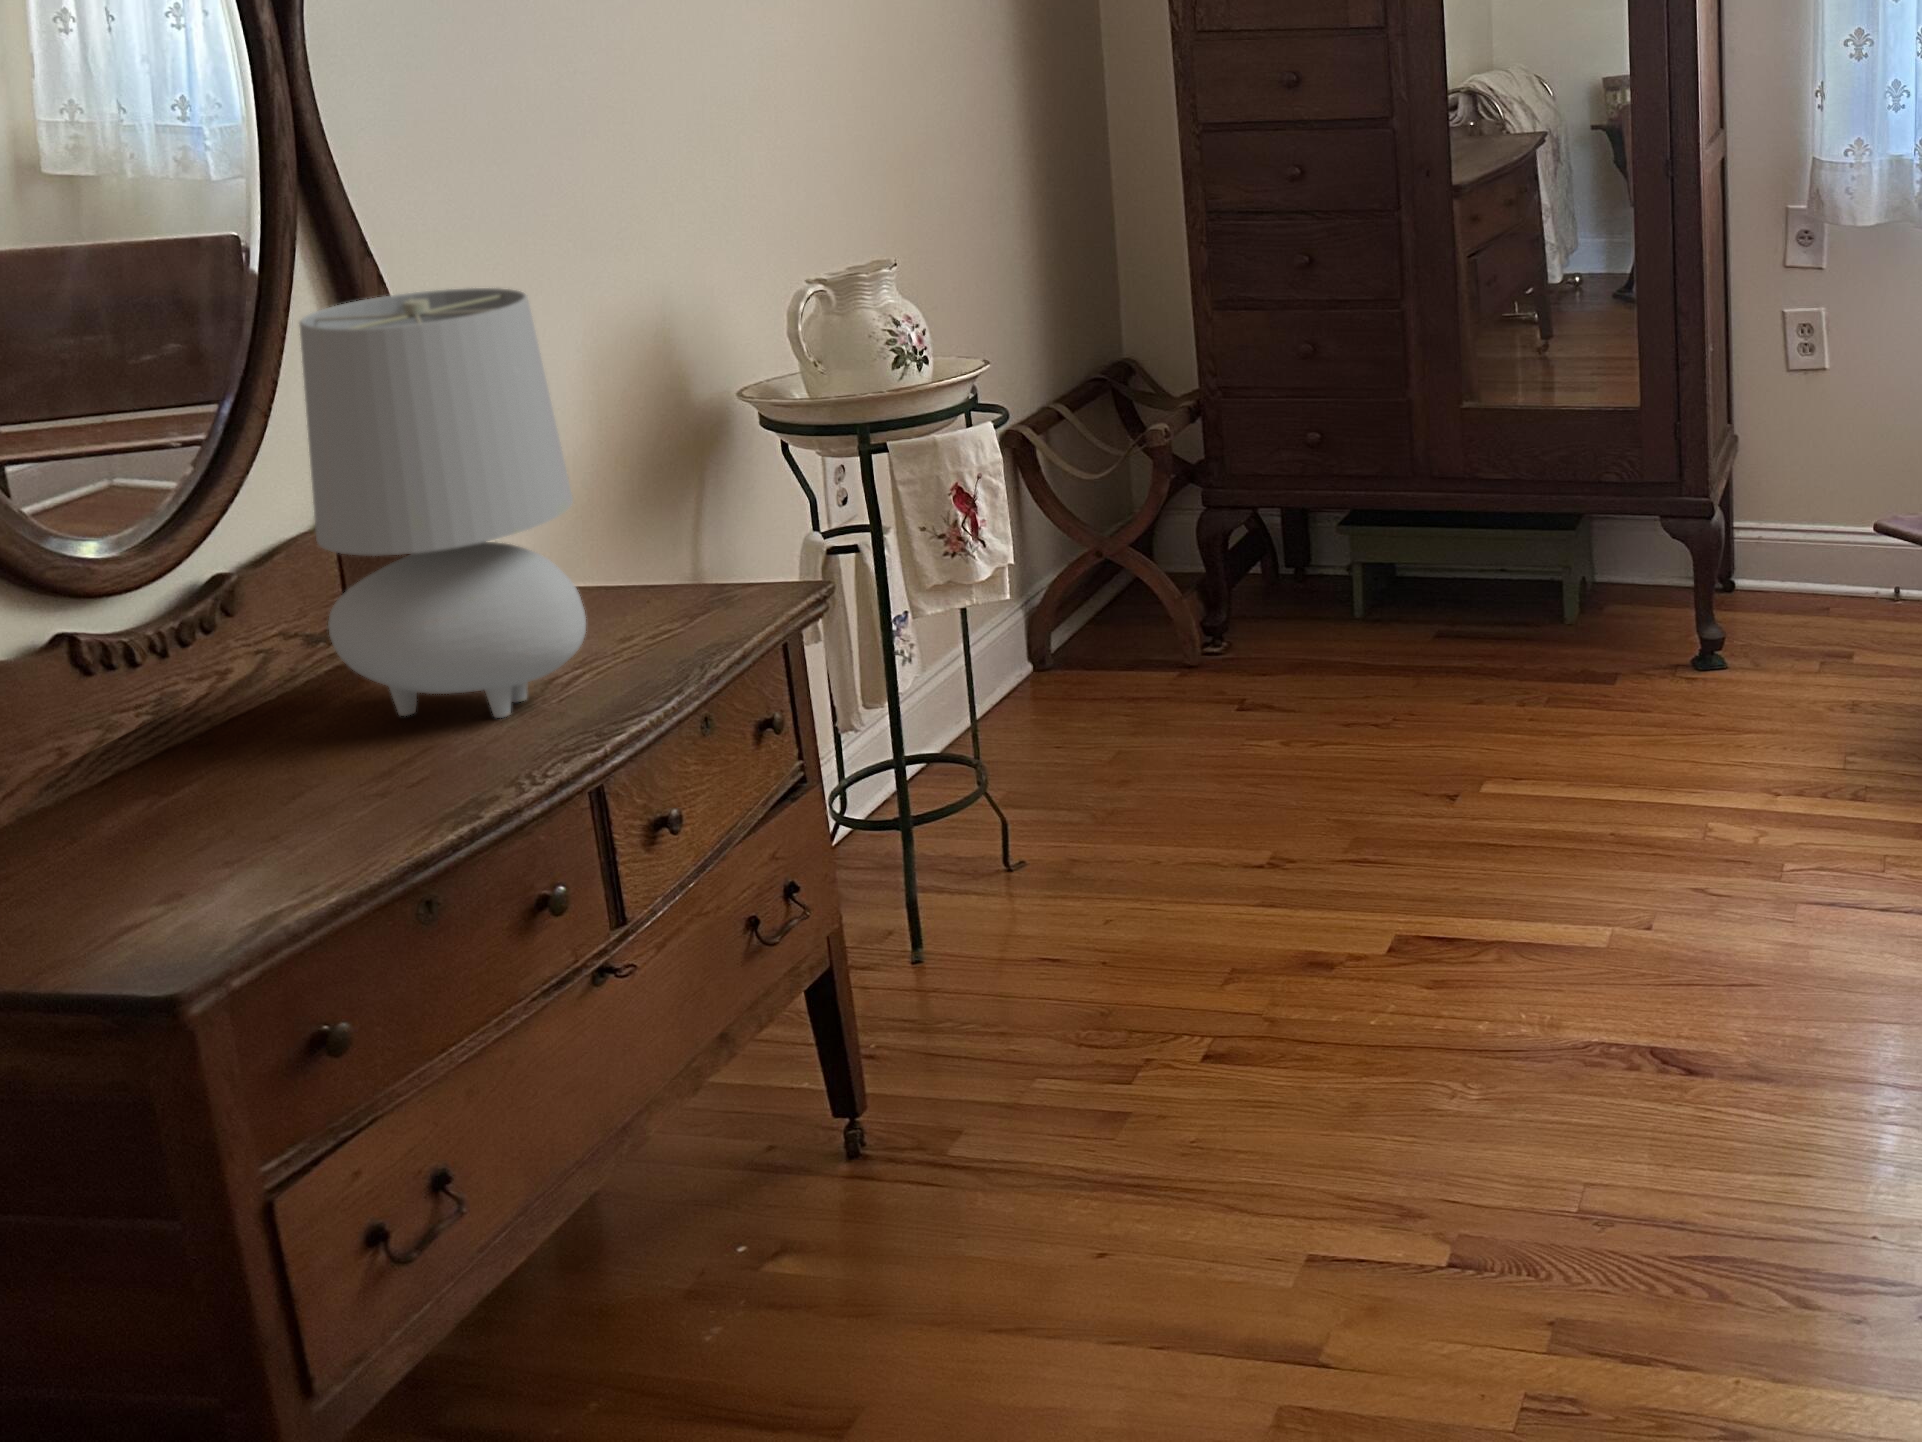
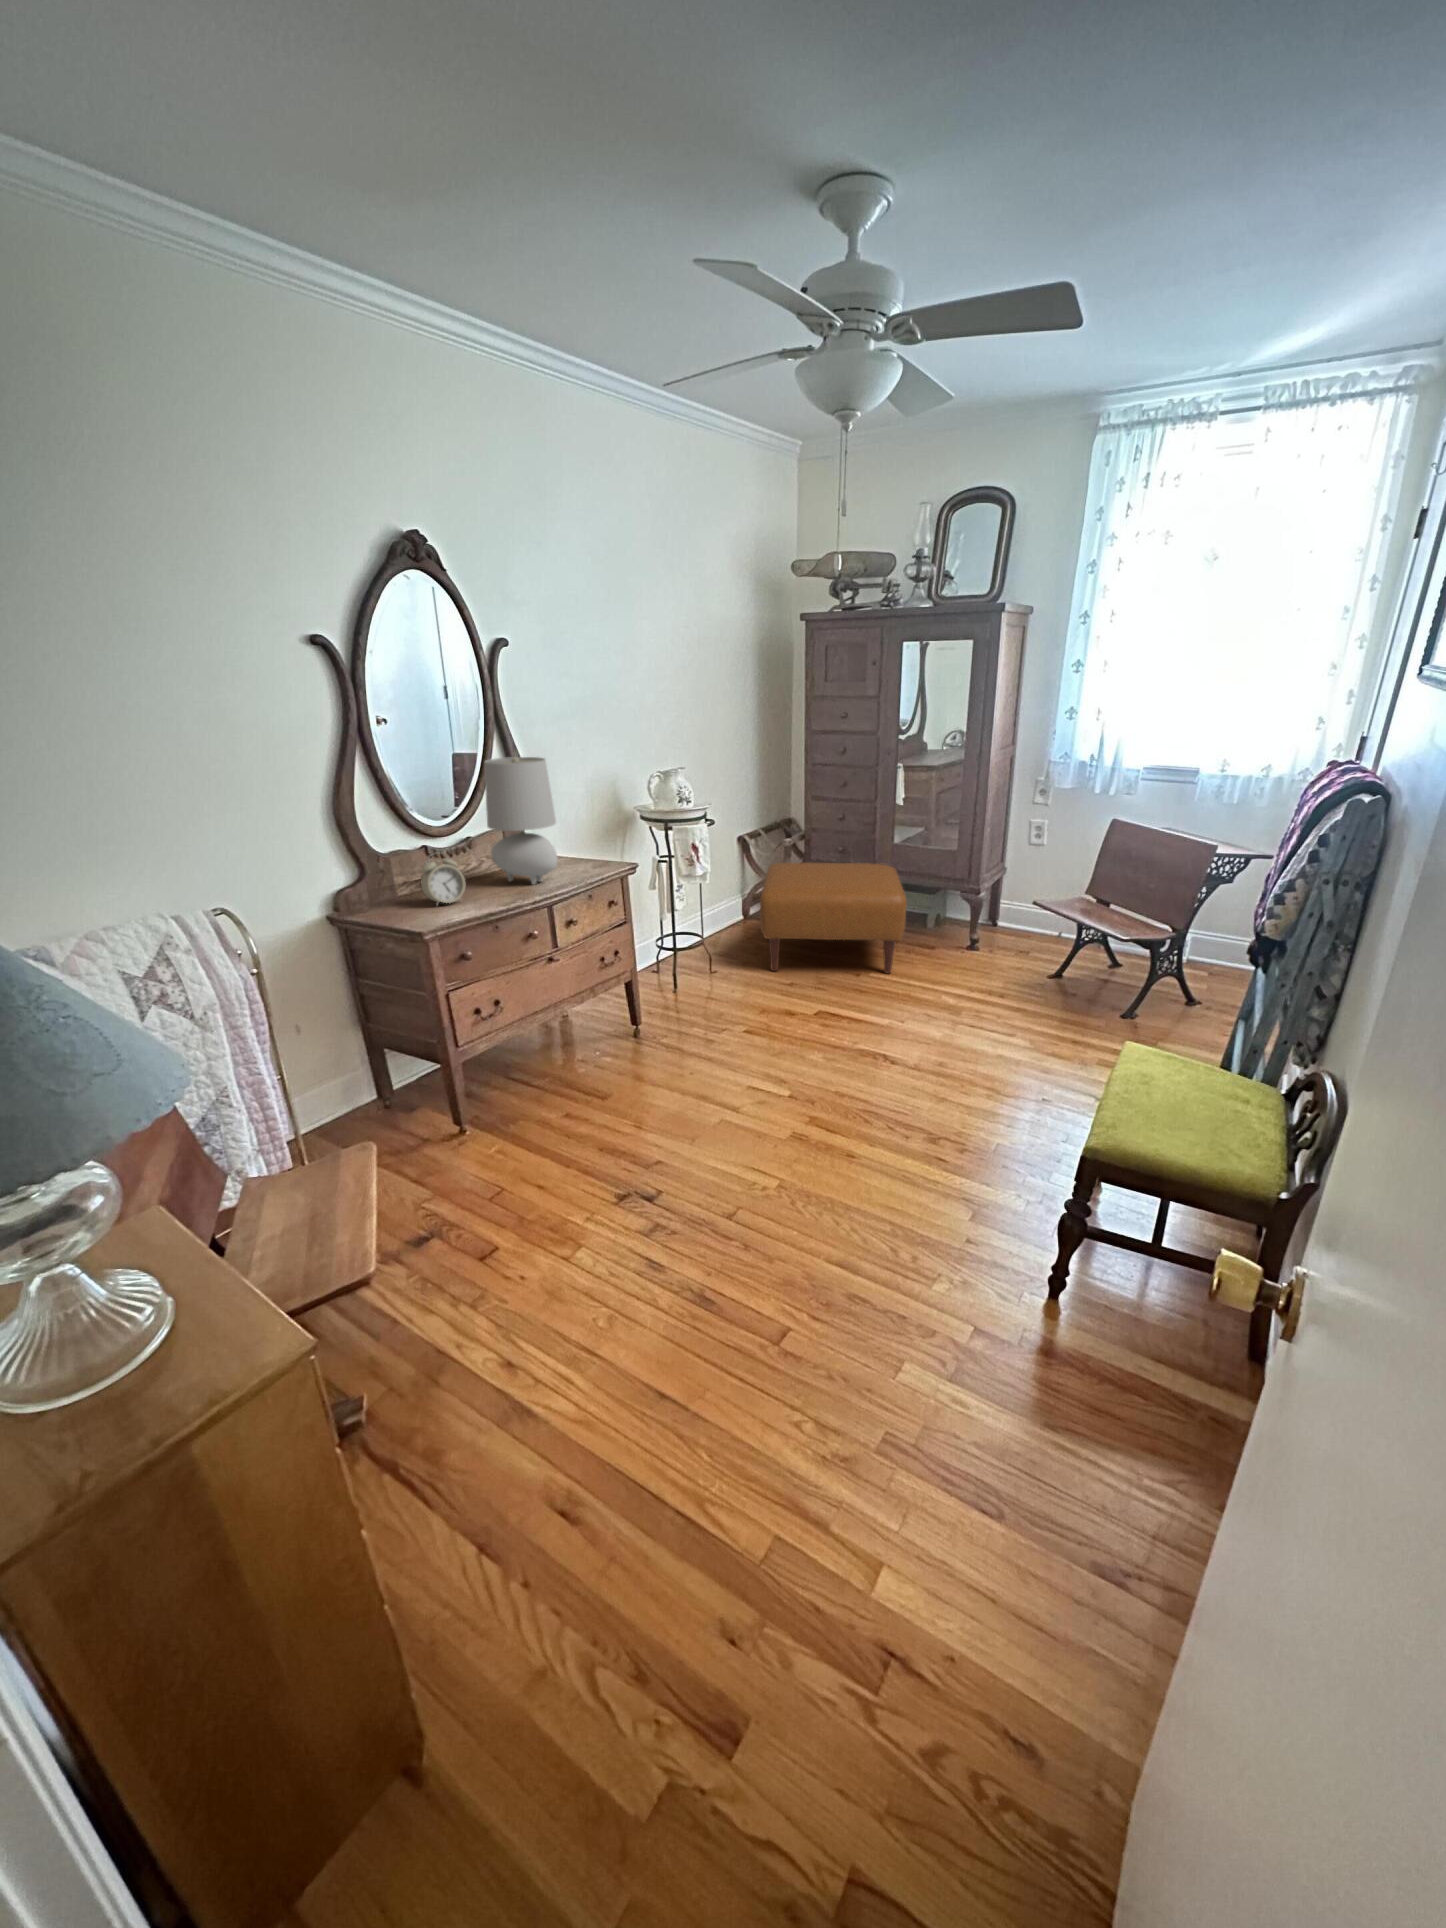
ottoman: none [1125,453,1562,813] -> present [760,862,907,974]
alarm clock: none [80,674,266,883] -> present [421,859,465,905]

